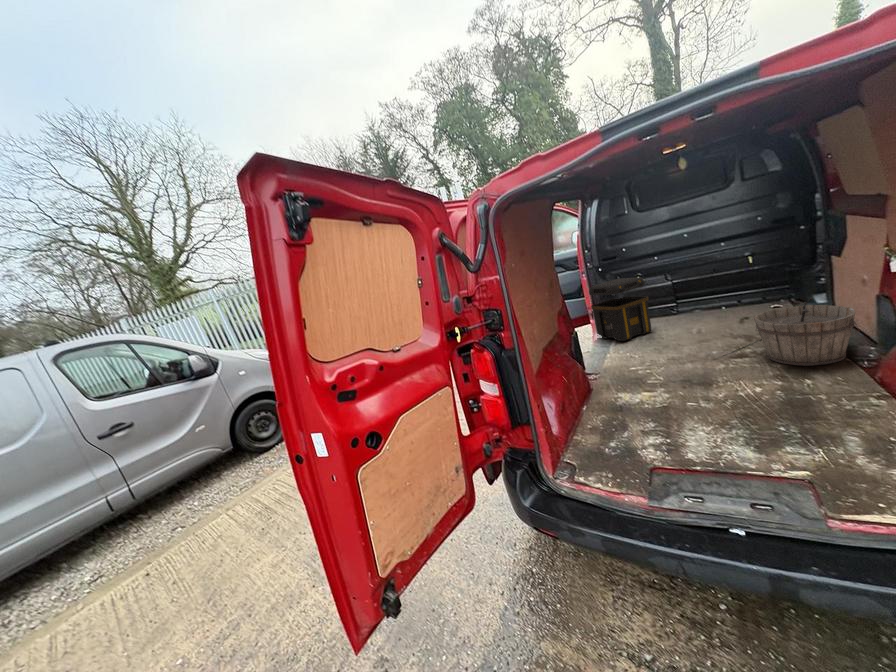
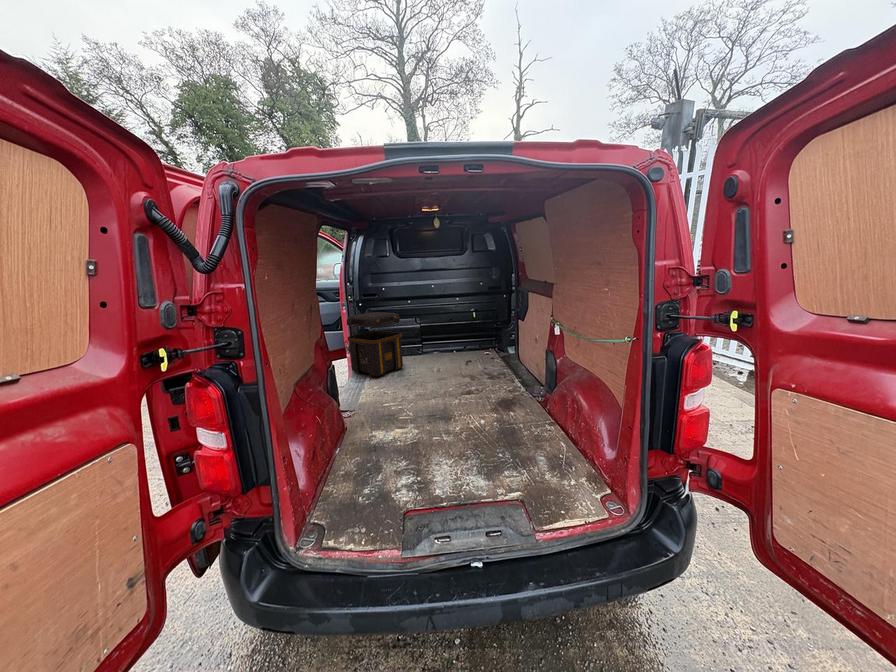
wooden bucket: present [754,298,859,366] -> none [482,346,541,401]

